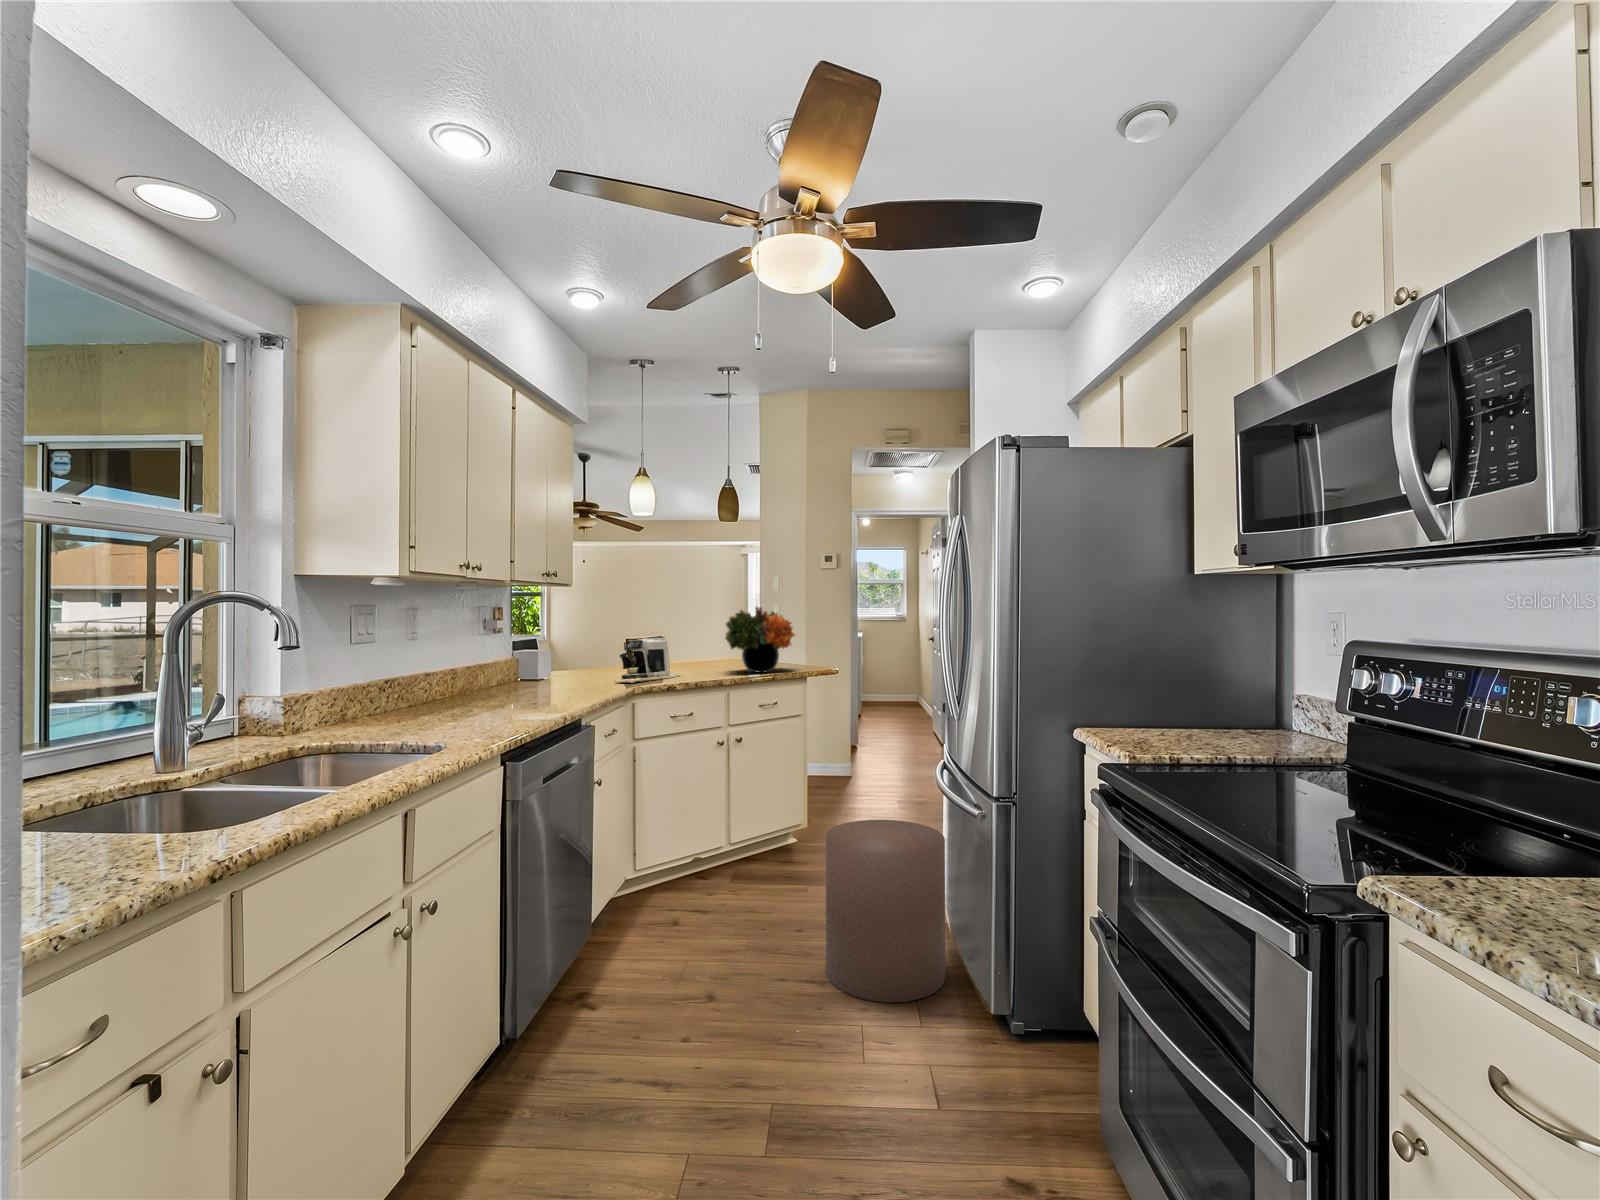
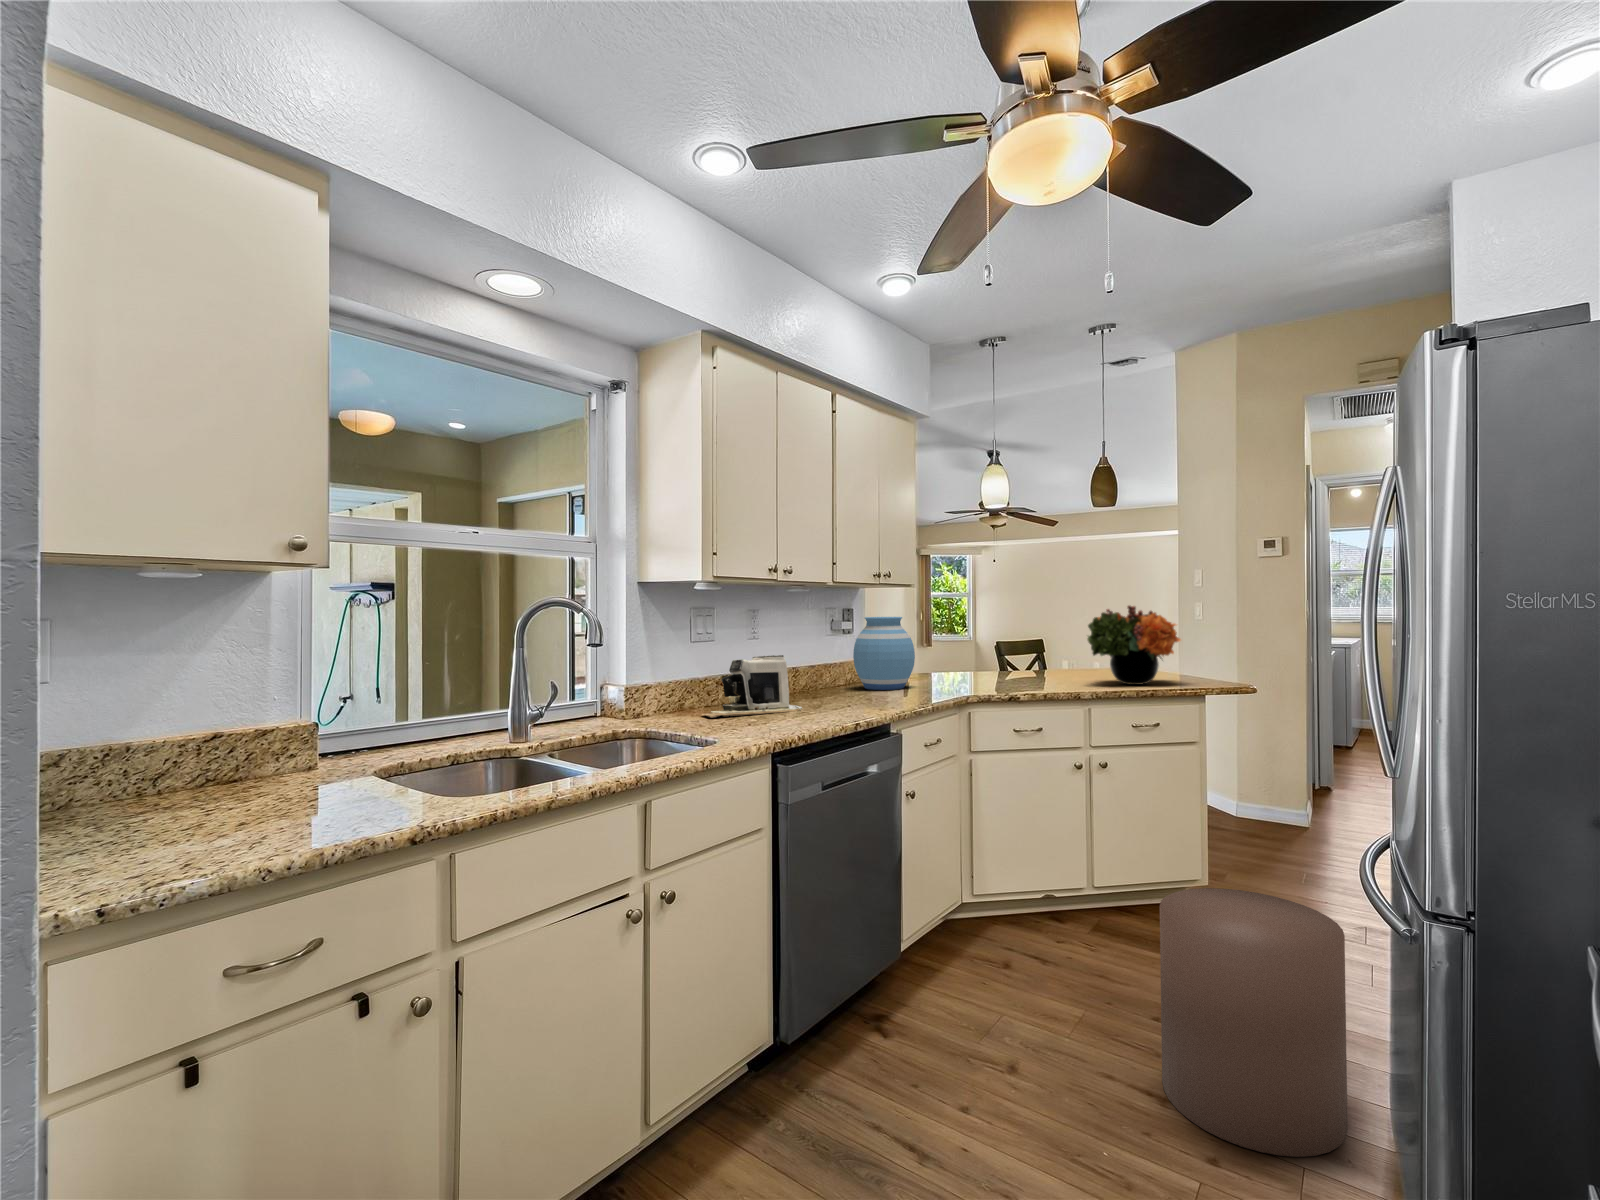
vase: none [509,617,573,689] -> present [853,617,915,690]
coffee maker: present [617,637,681,683] -> present [702,655,804,718]

